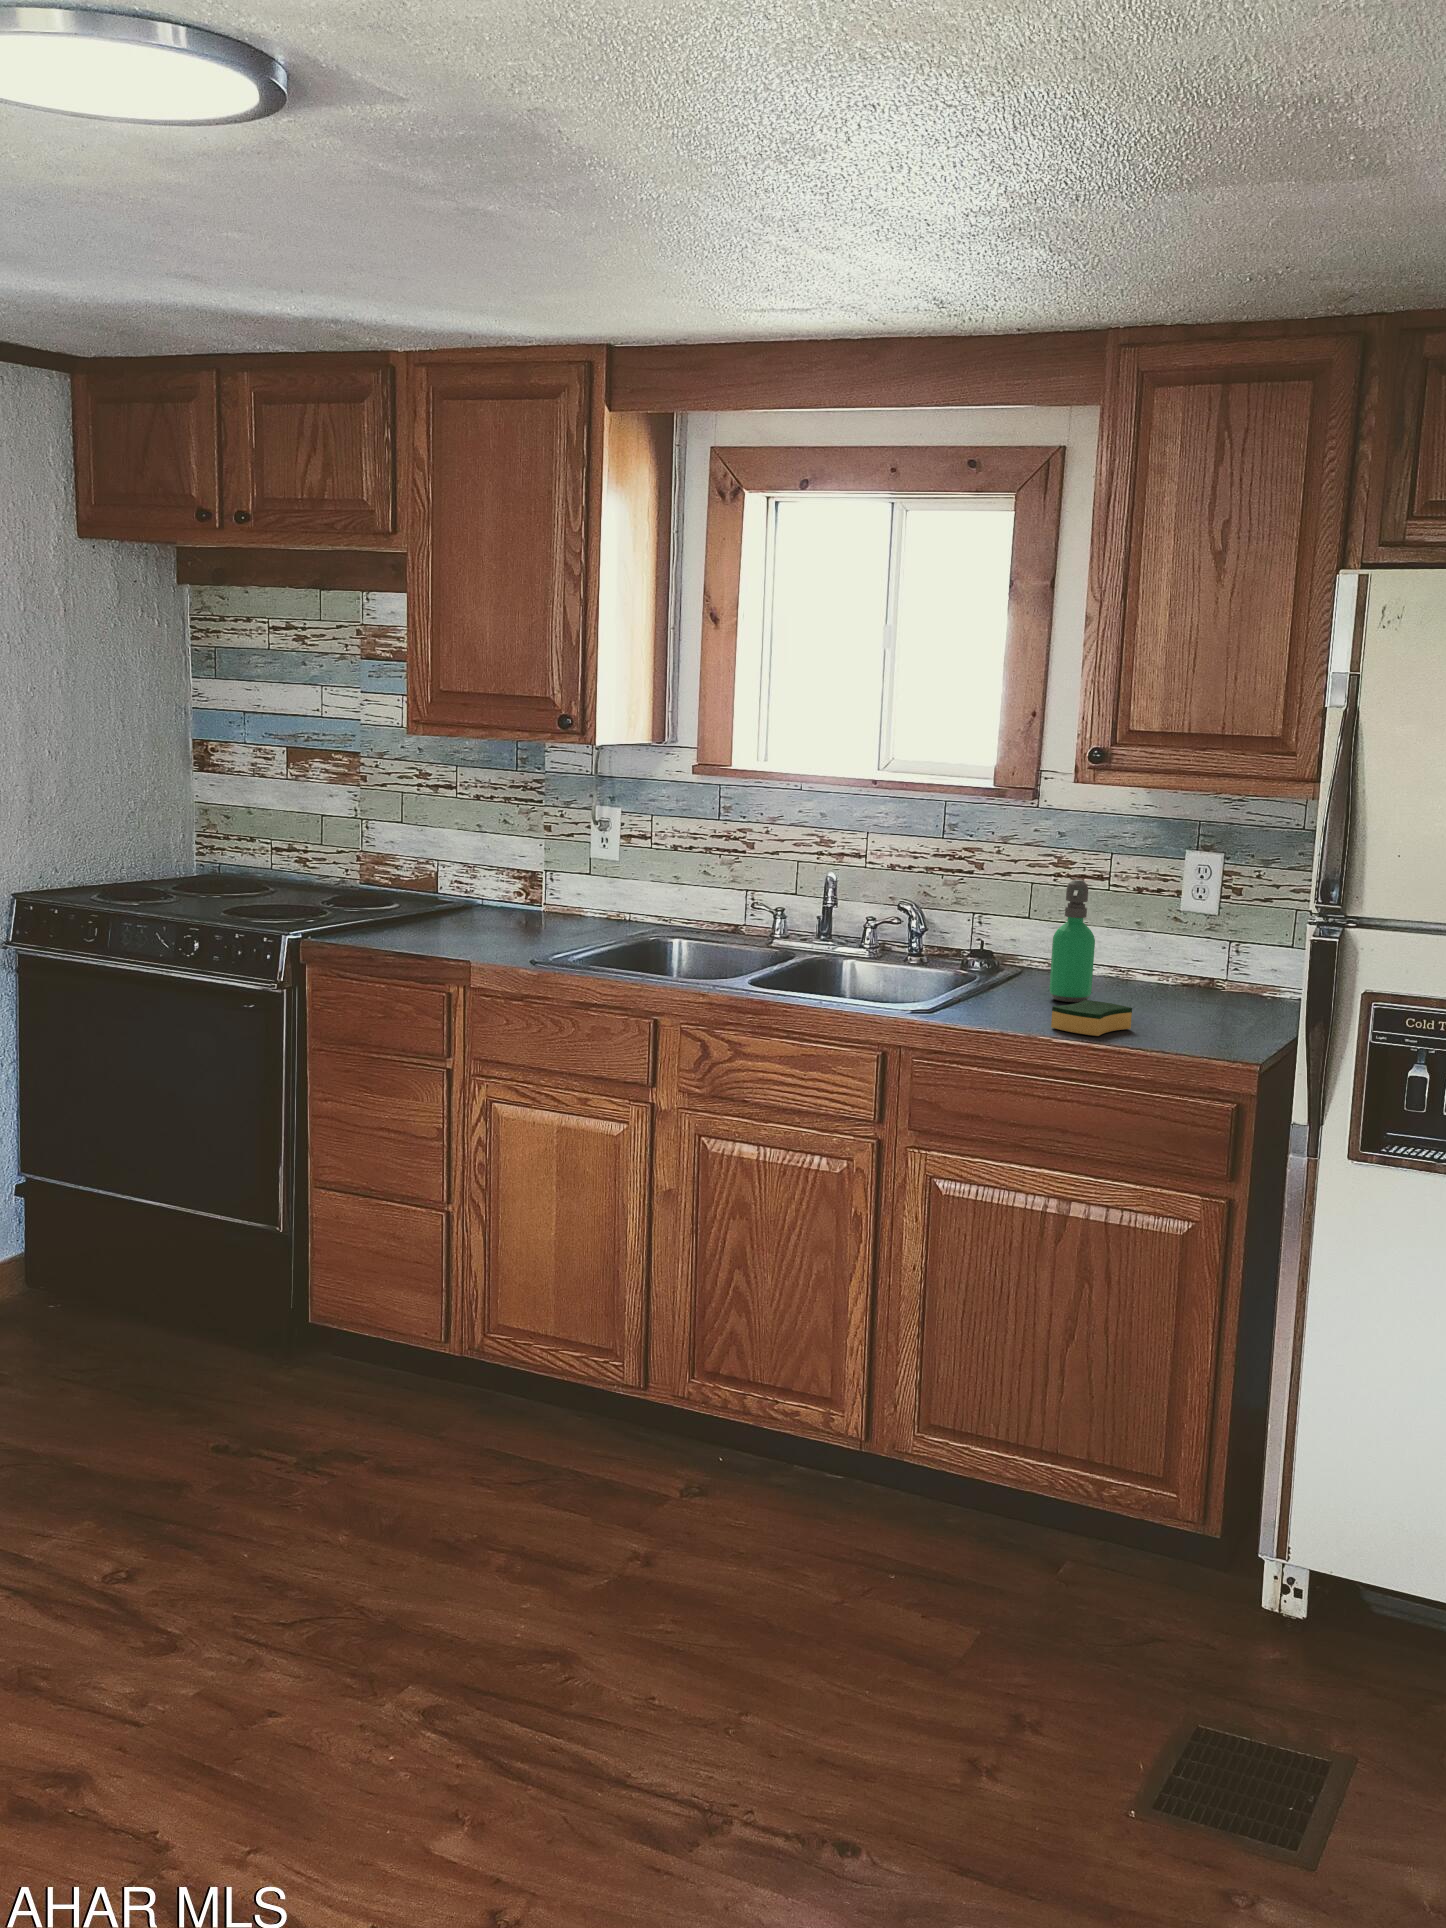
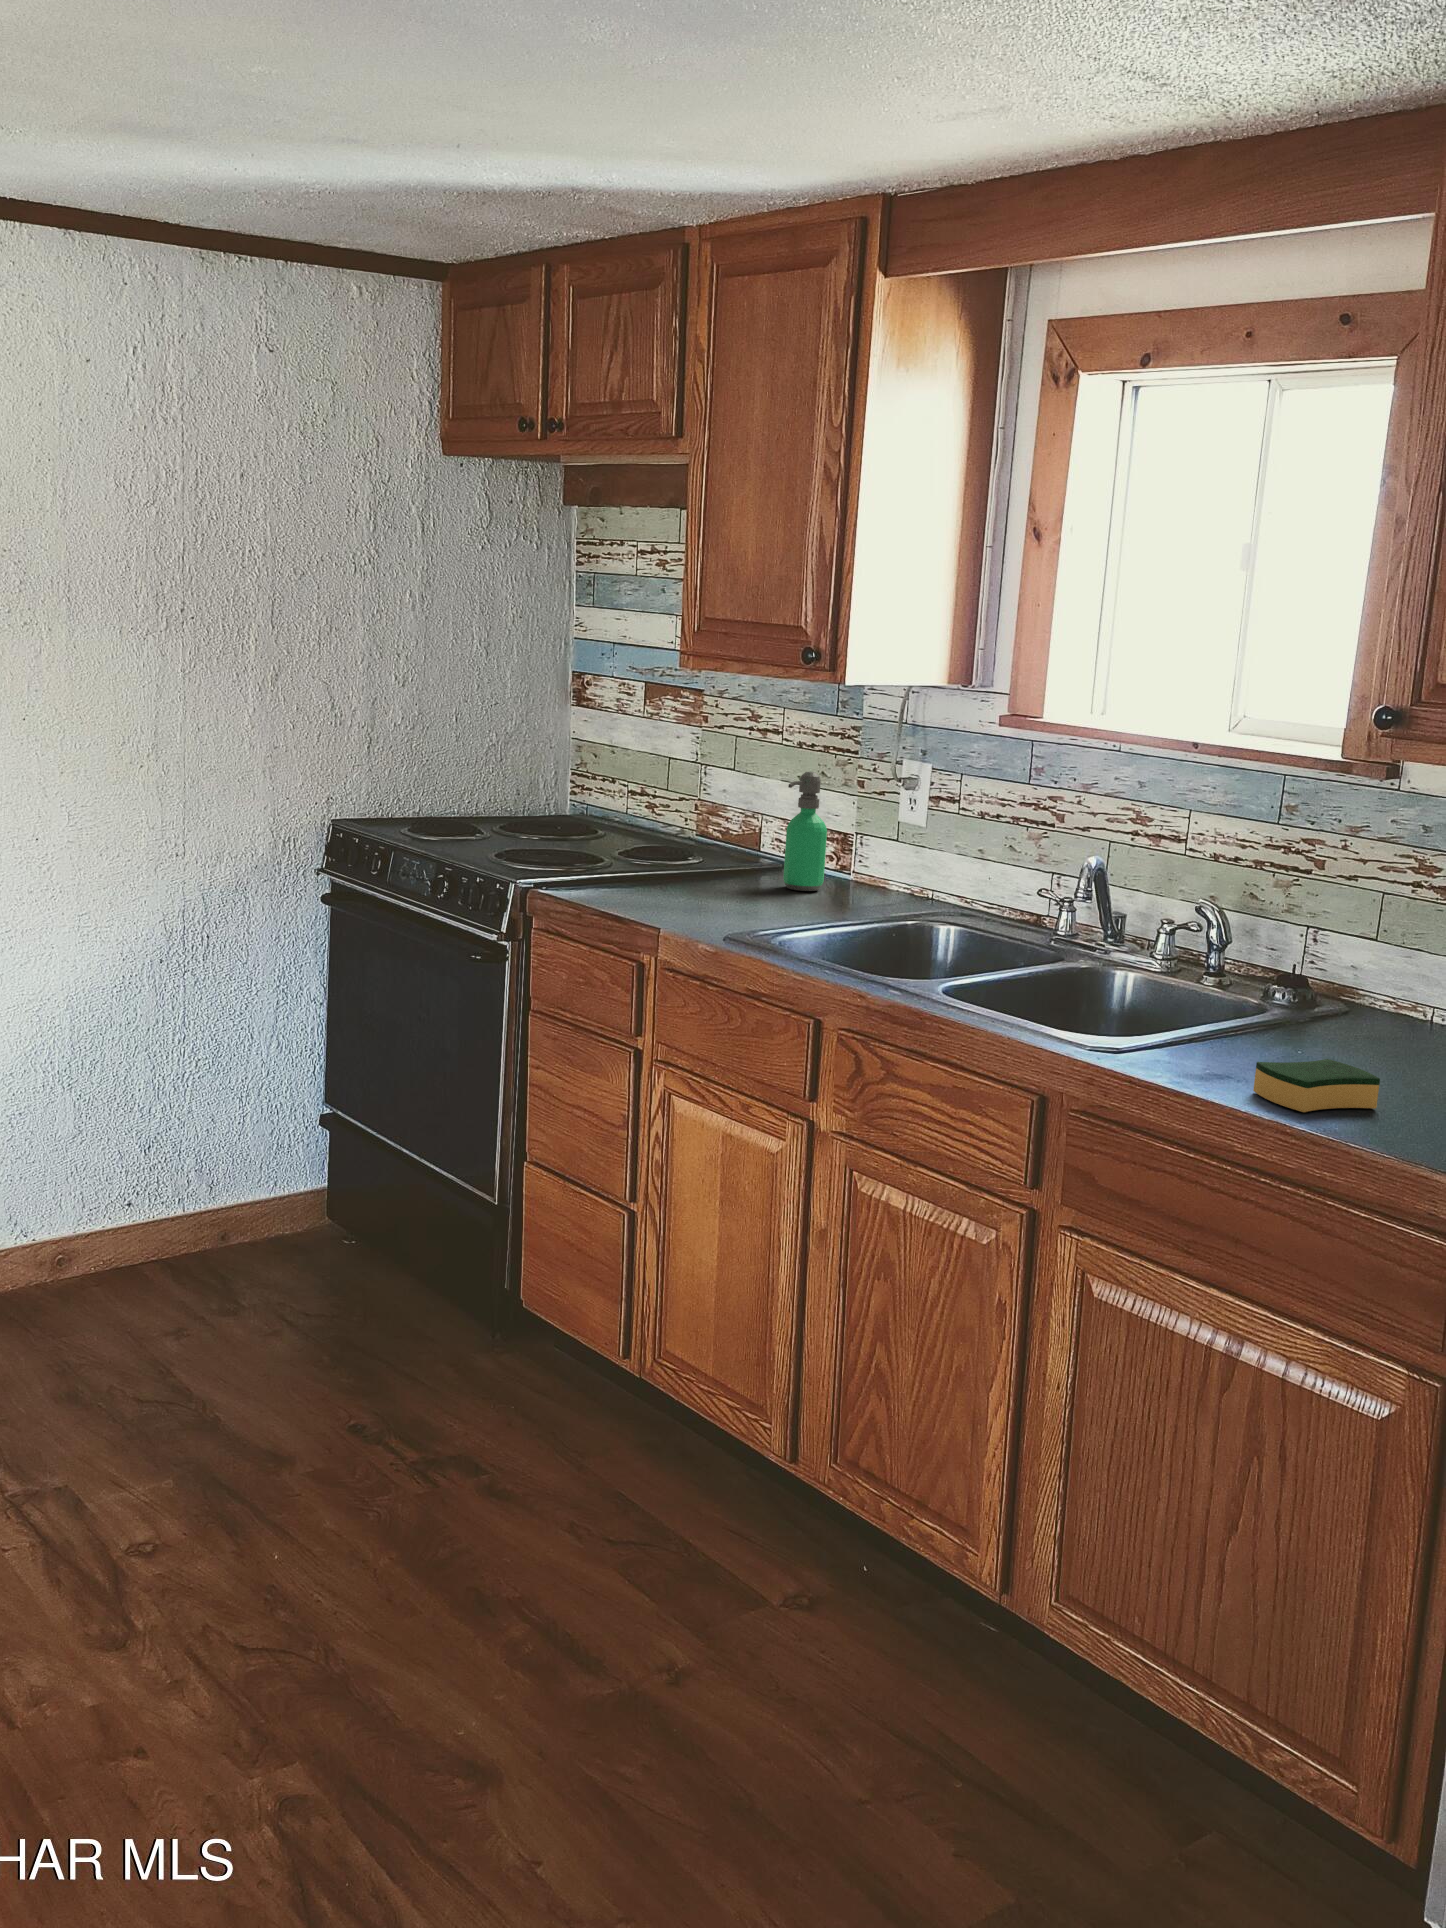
soap dispenser: present [1049,880,1095,1002] -> present [783,772,827,891]

